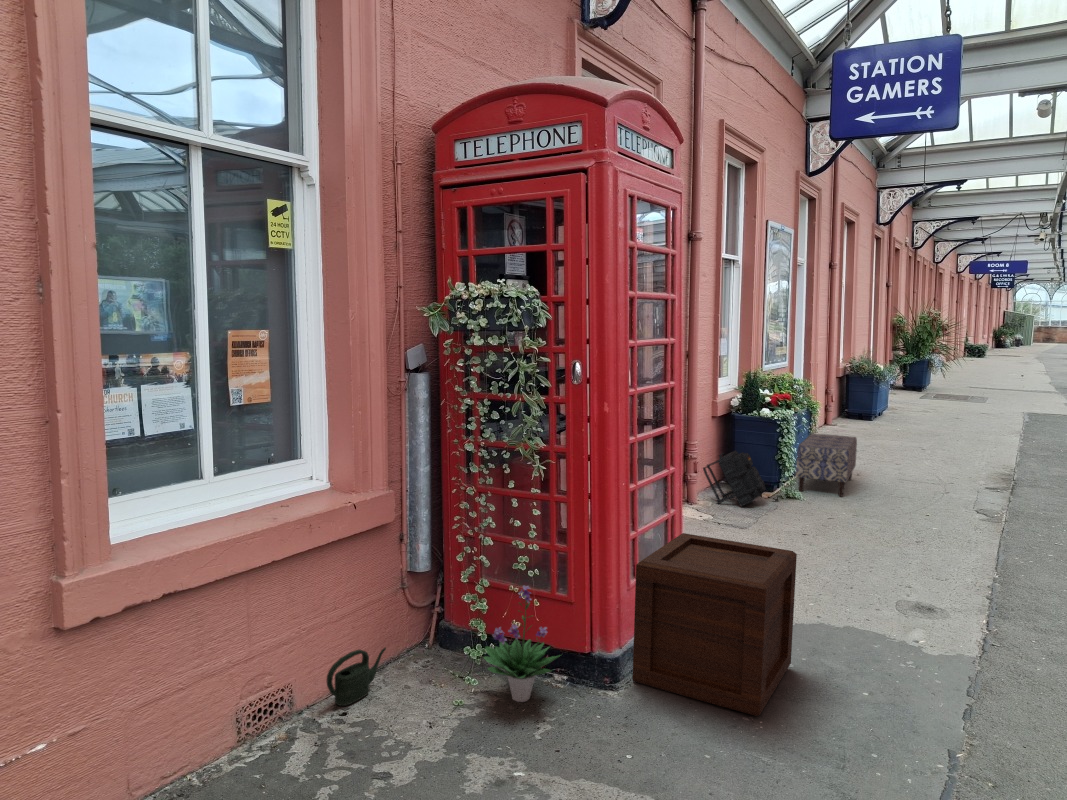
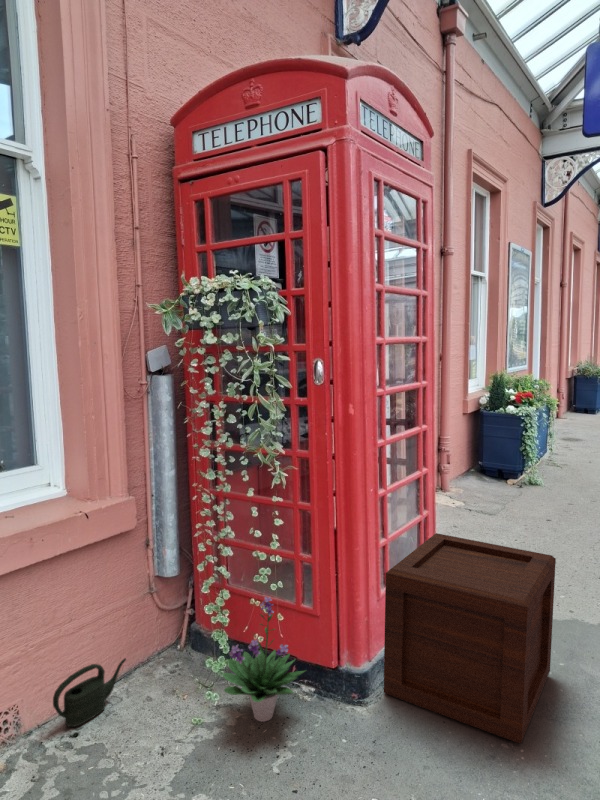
bench: present [796,434,857,496] -> none [538,426,591,483]
backpack: present [703,451,766,507] -> none [455,443,512,493]

